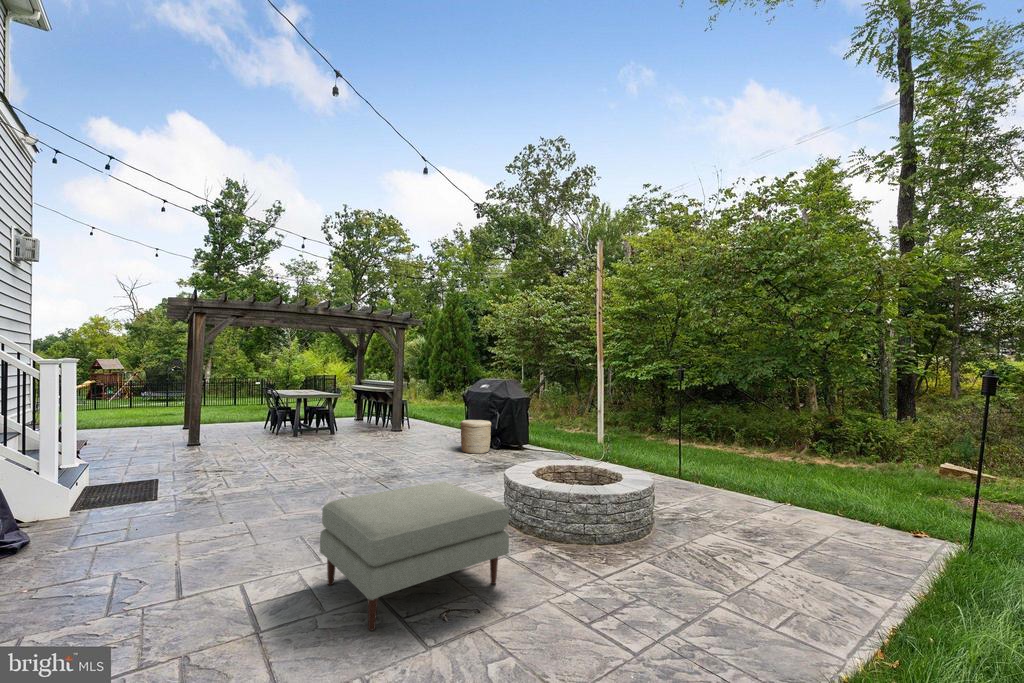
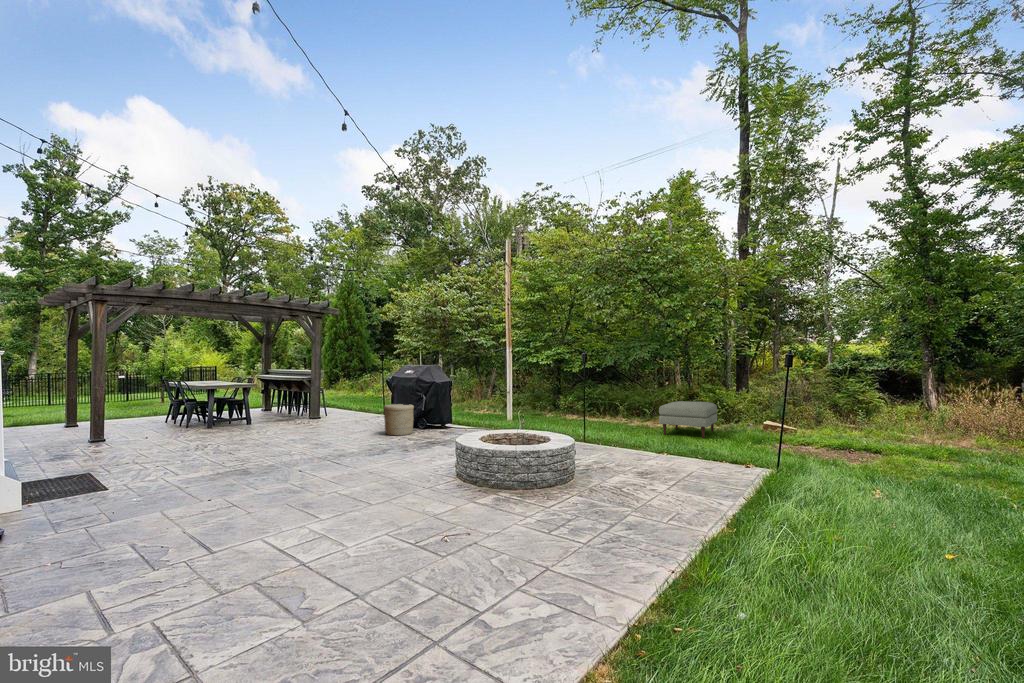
ottoman: present [320,482,509,631] -> present [659,401,717,438]

